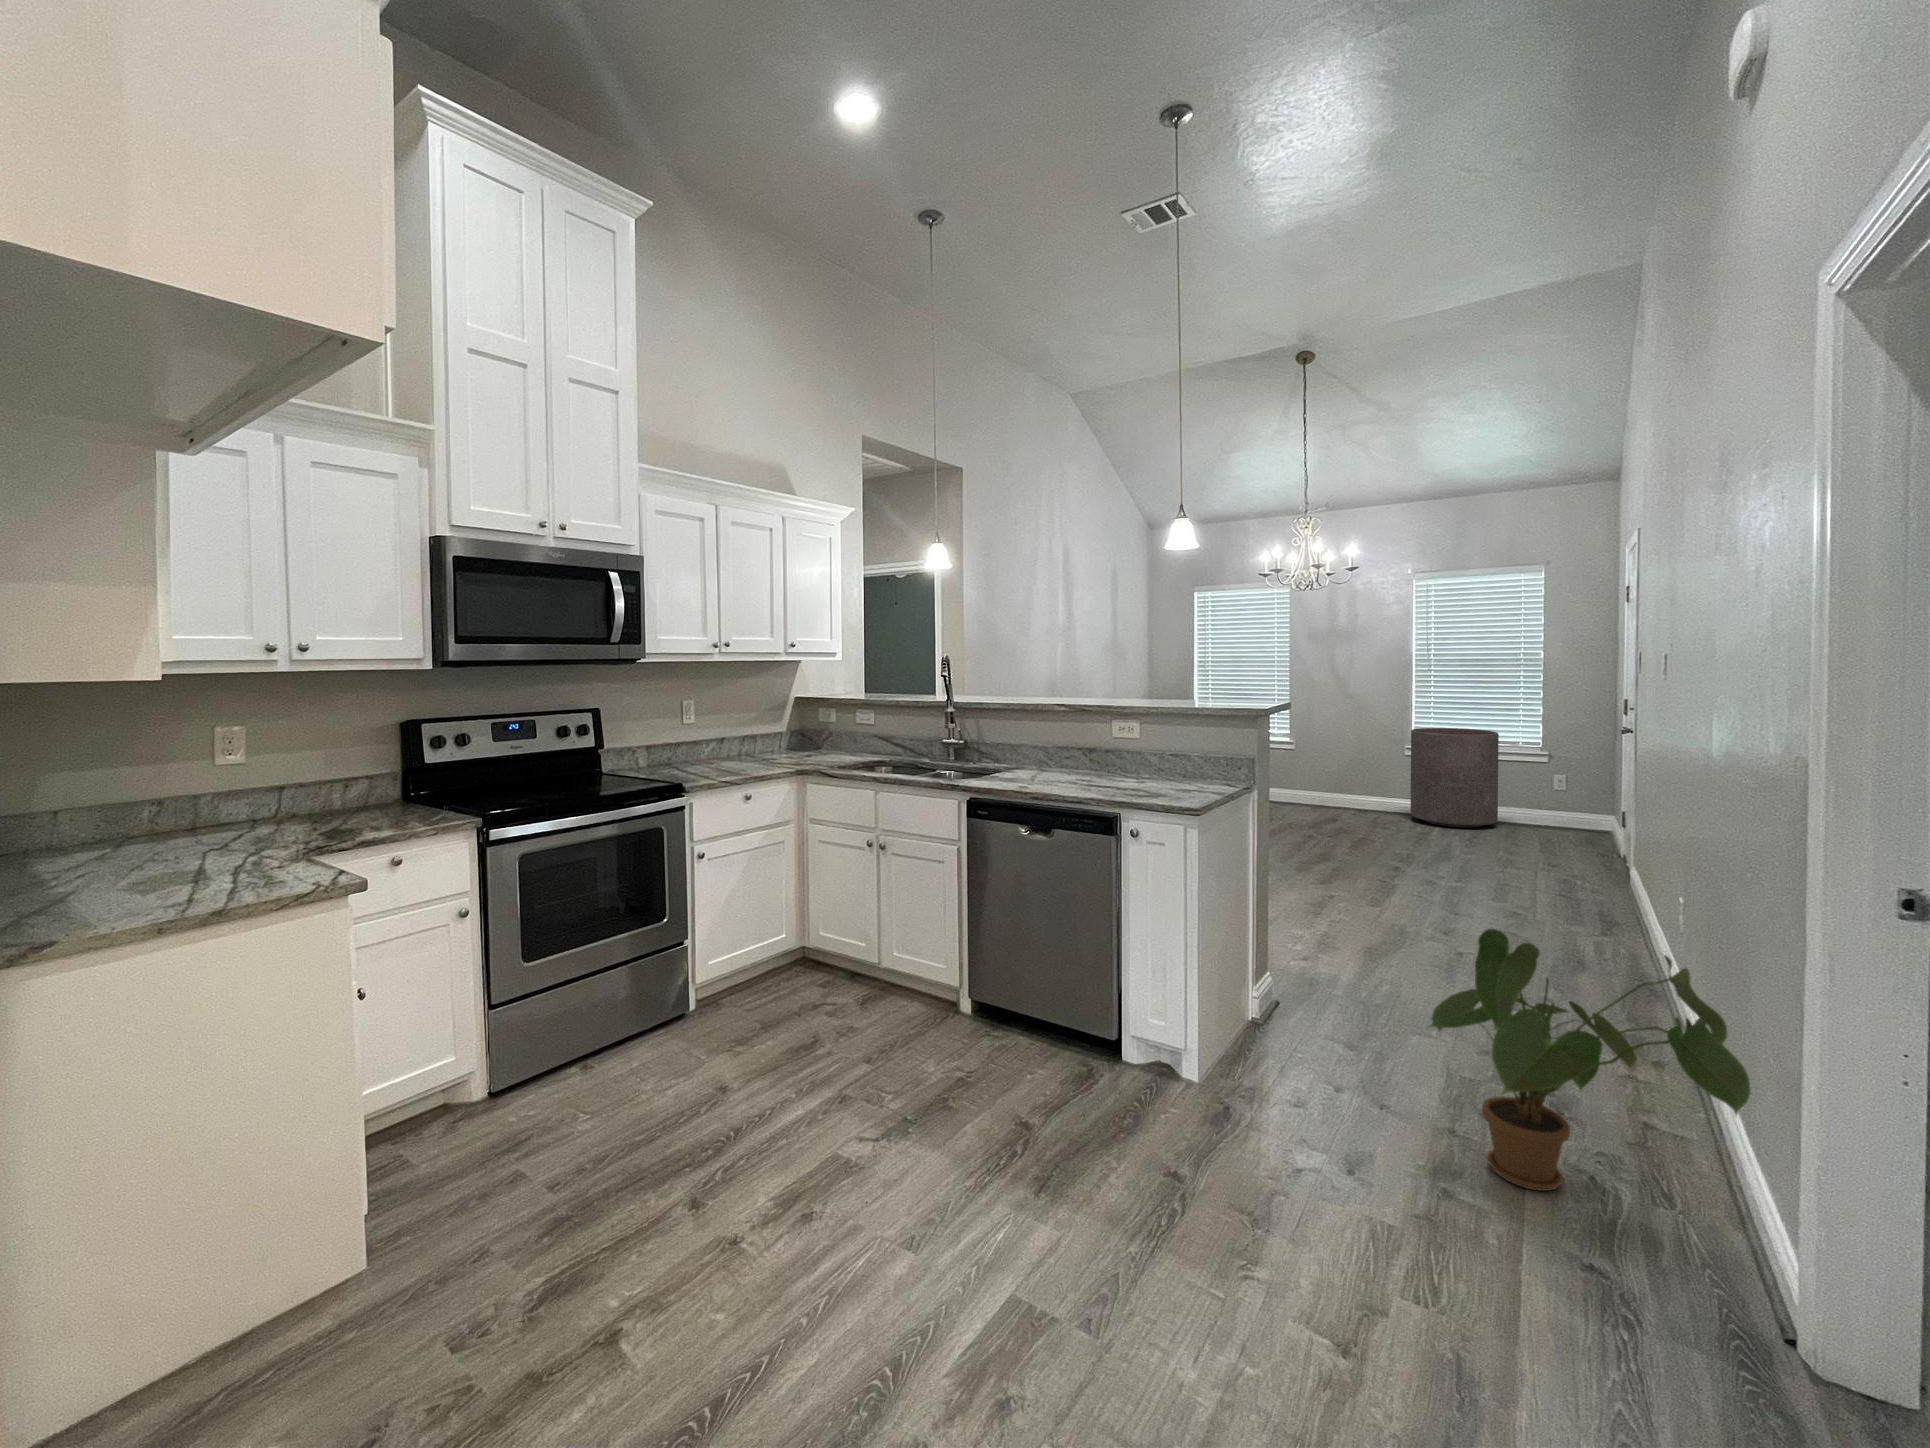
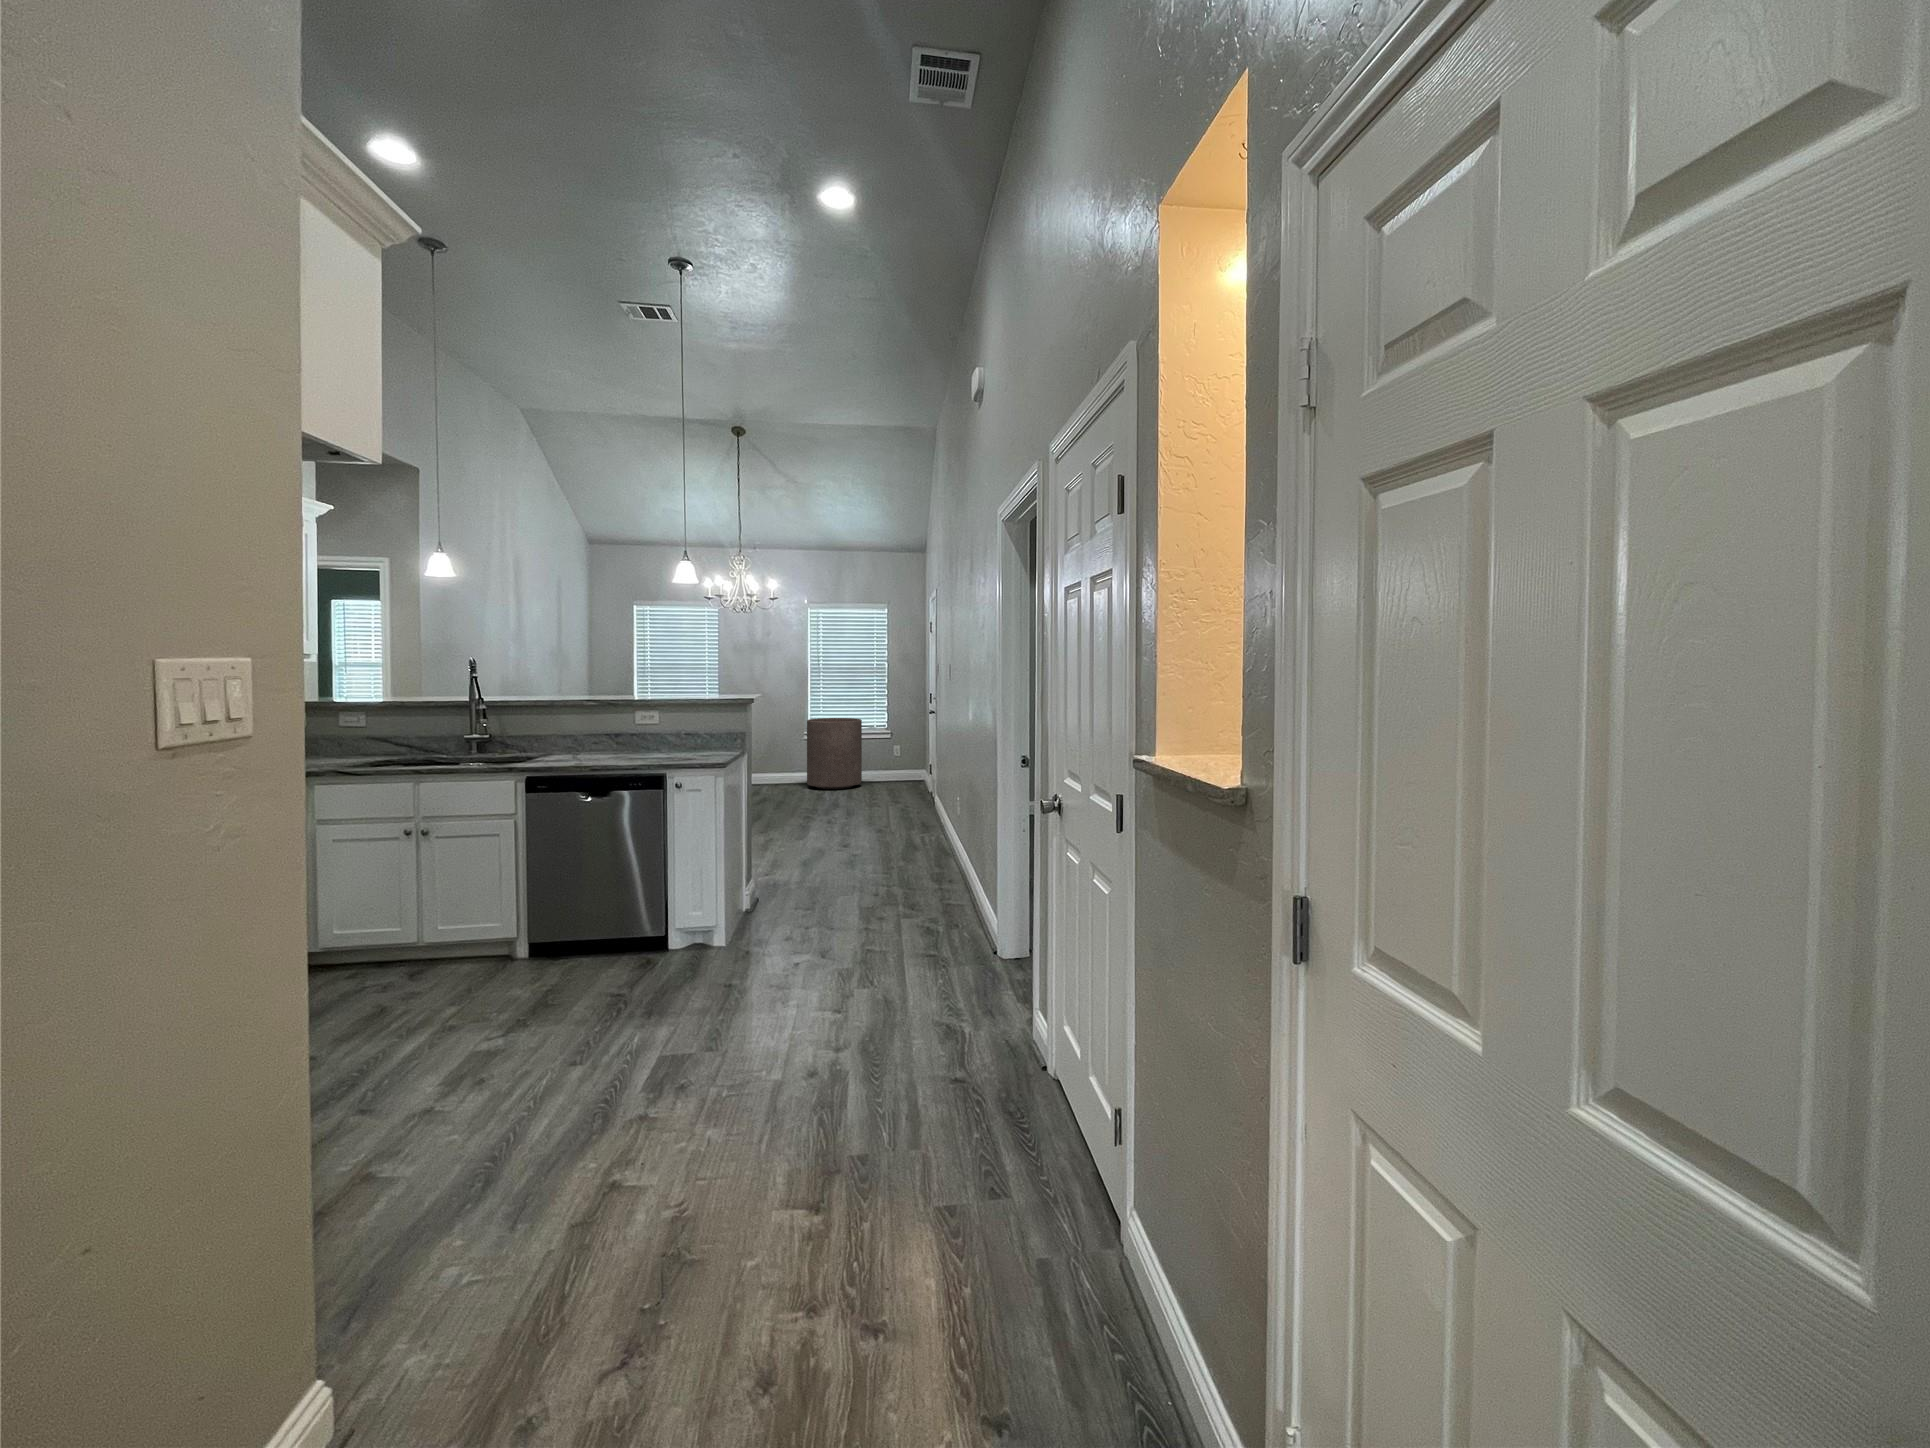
house plant: present [1429,929,1751,1191] -> none [857,808,984,939]

